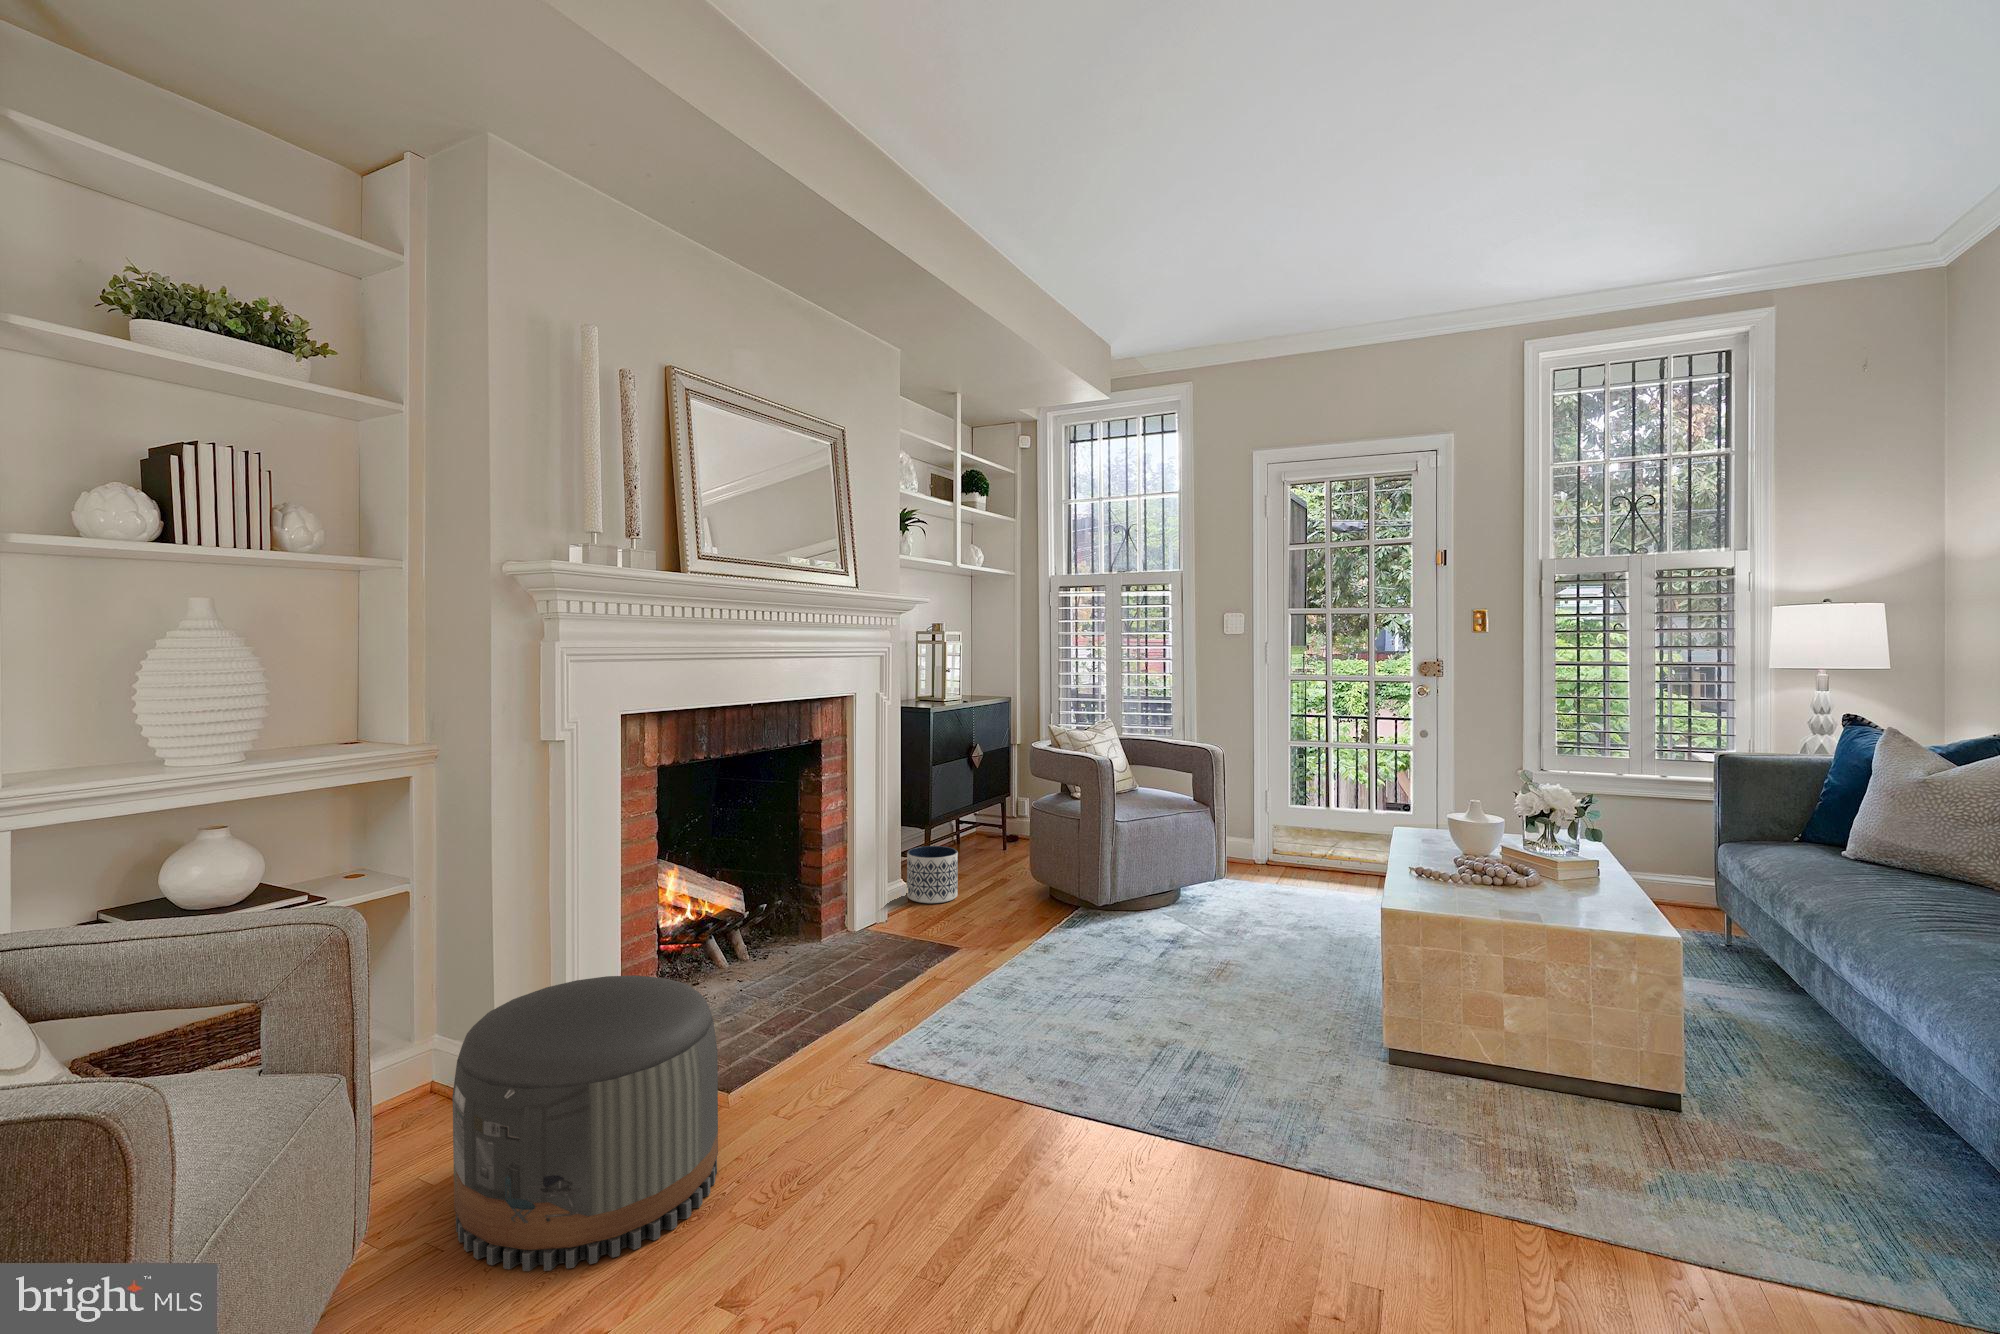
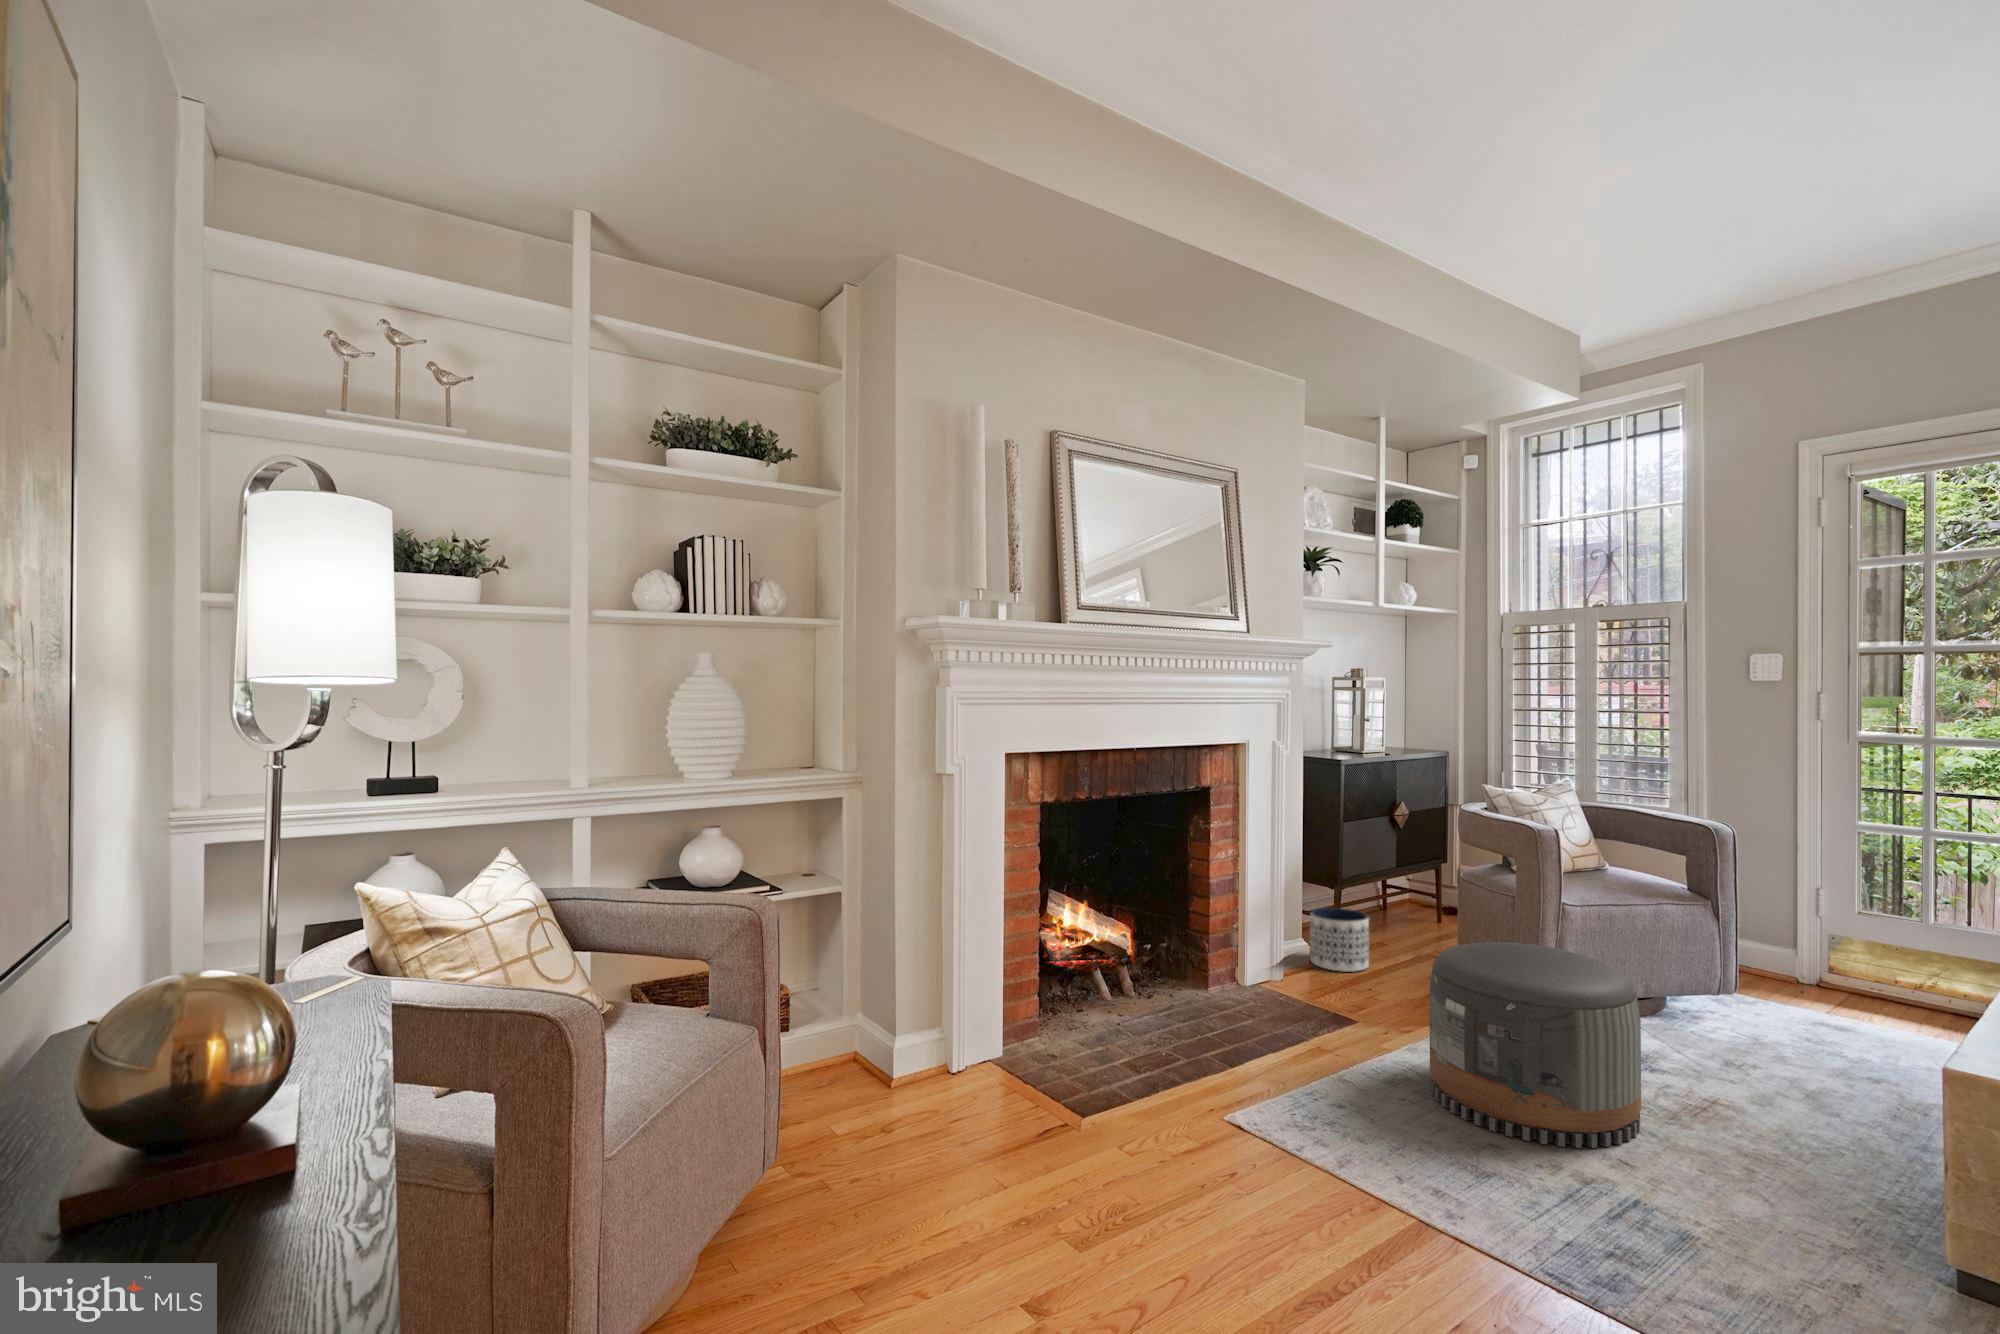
pouf: present [453,975,718,1271] -> present [1429,942,1641,1148]

